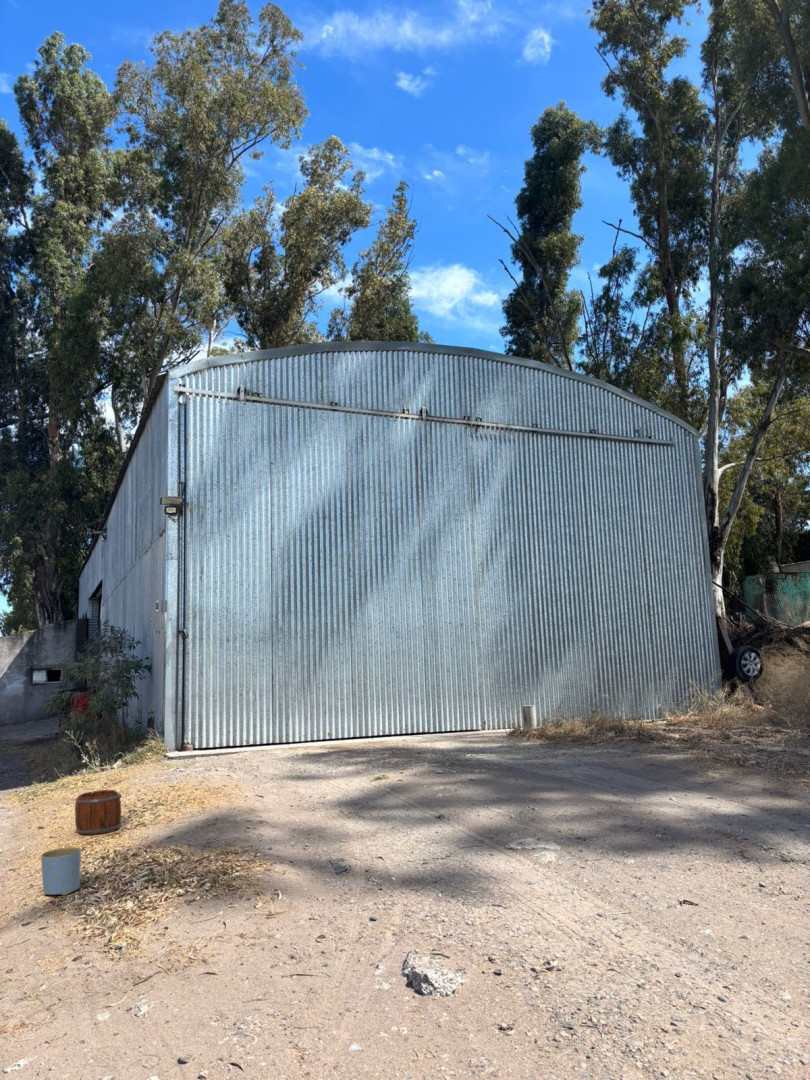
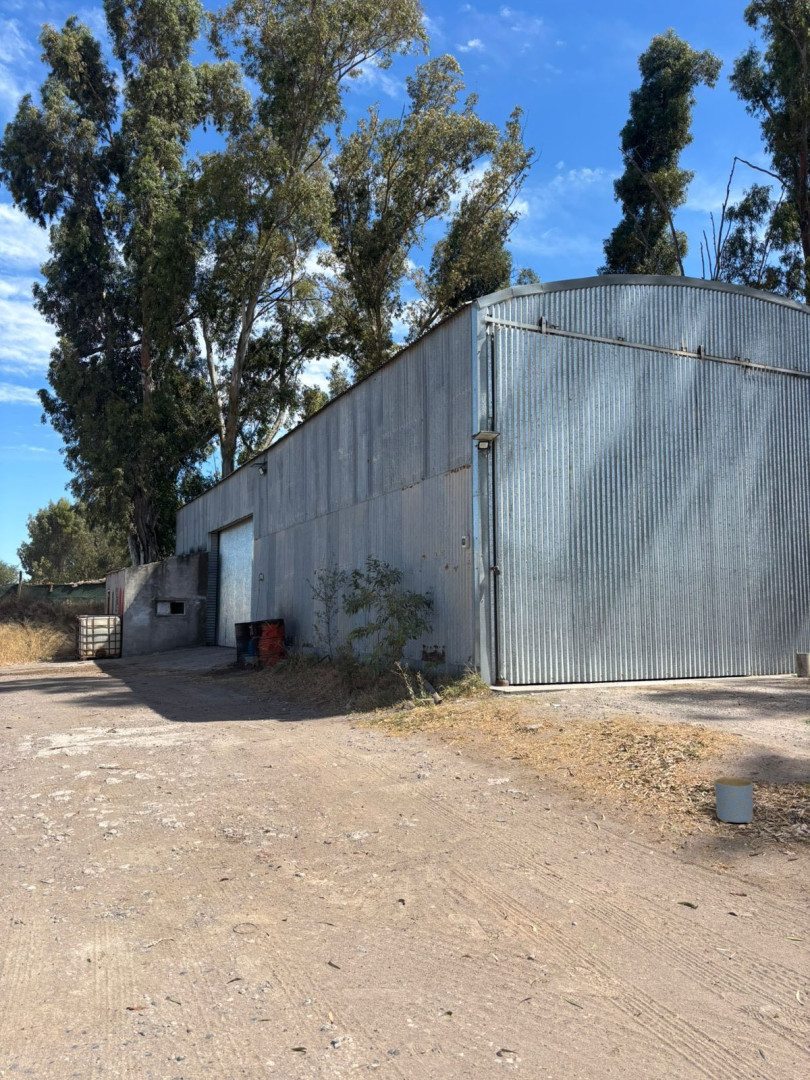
bucket: present [75,790,121,835] -> none [592,723,636,766]

